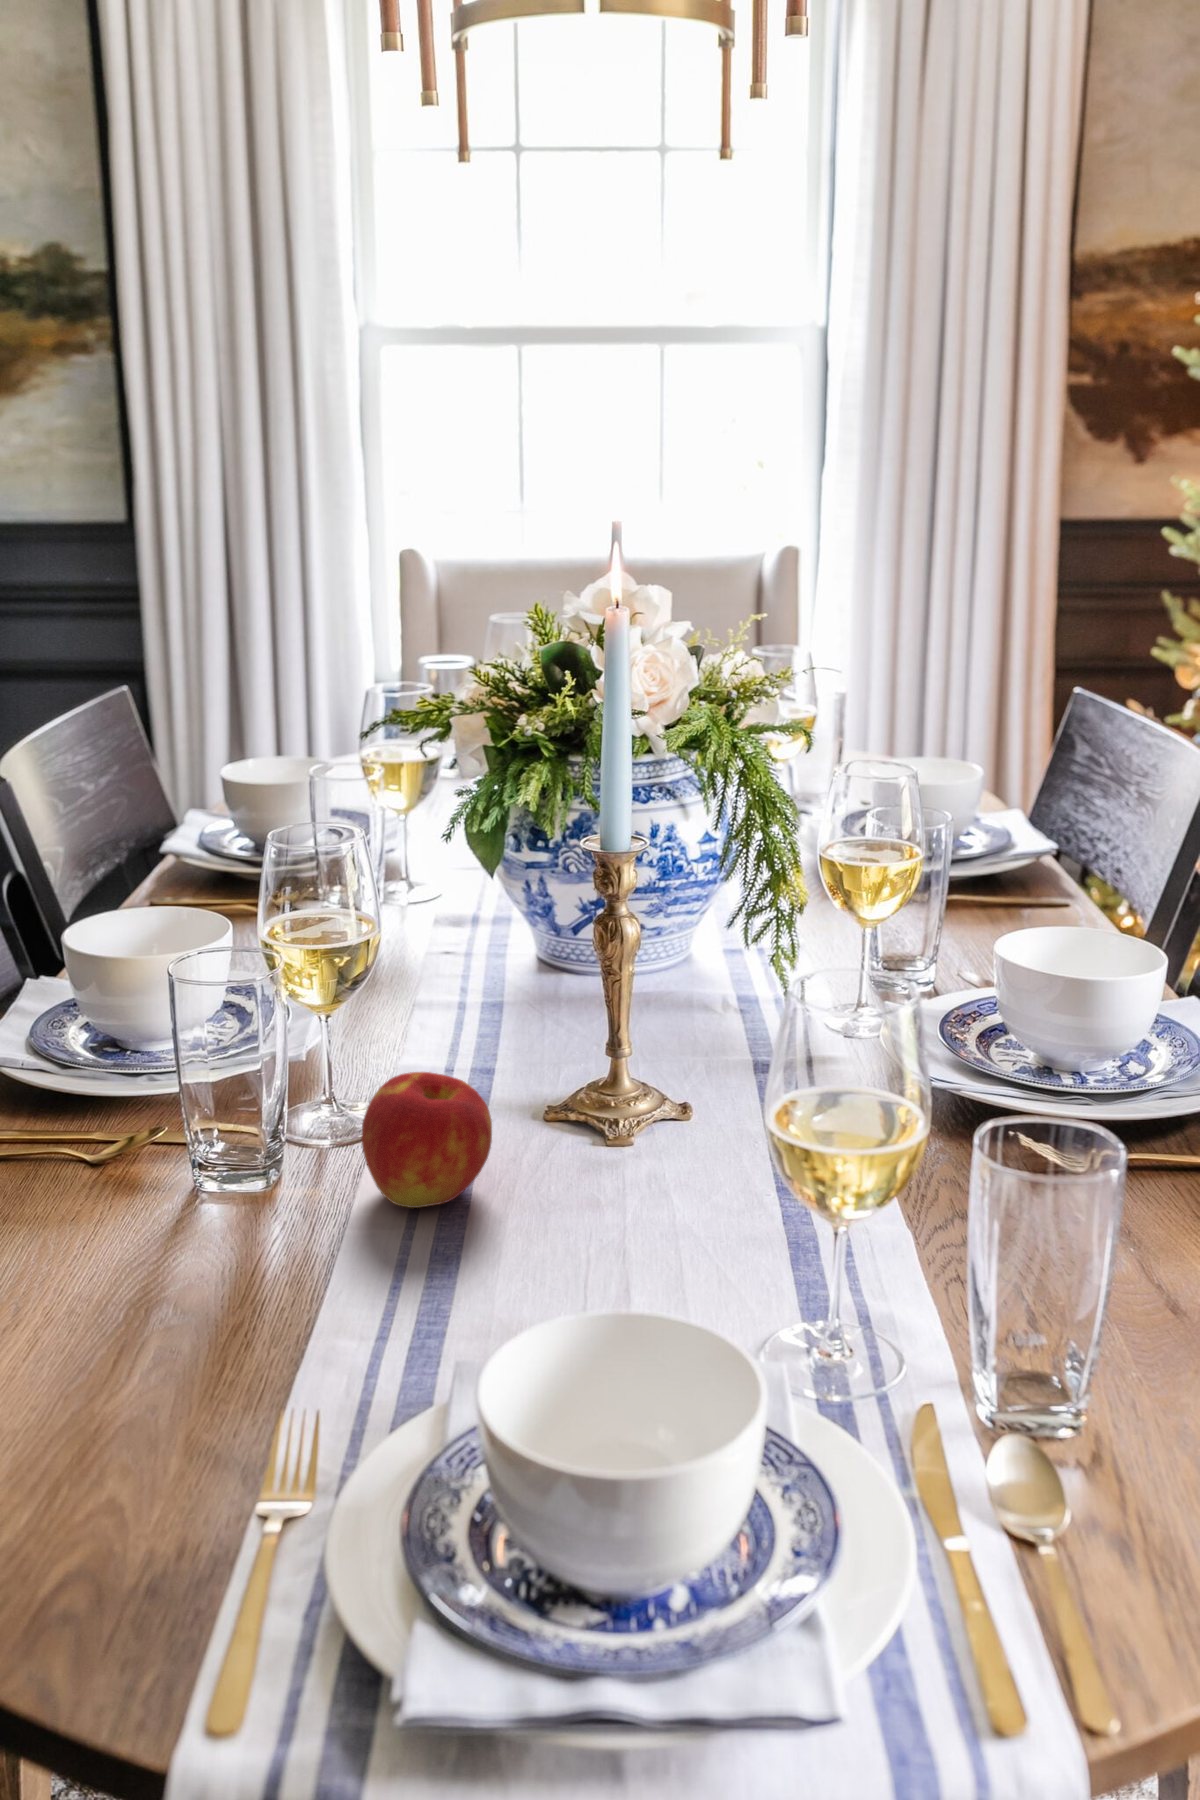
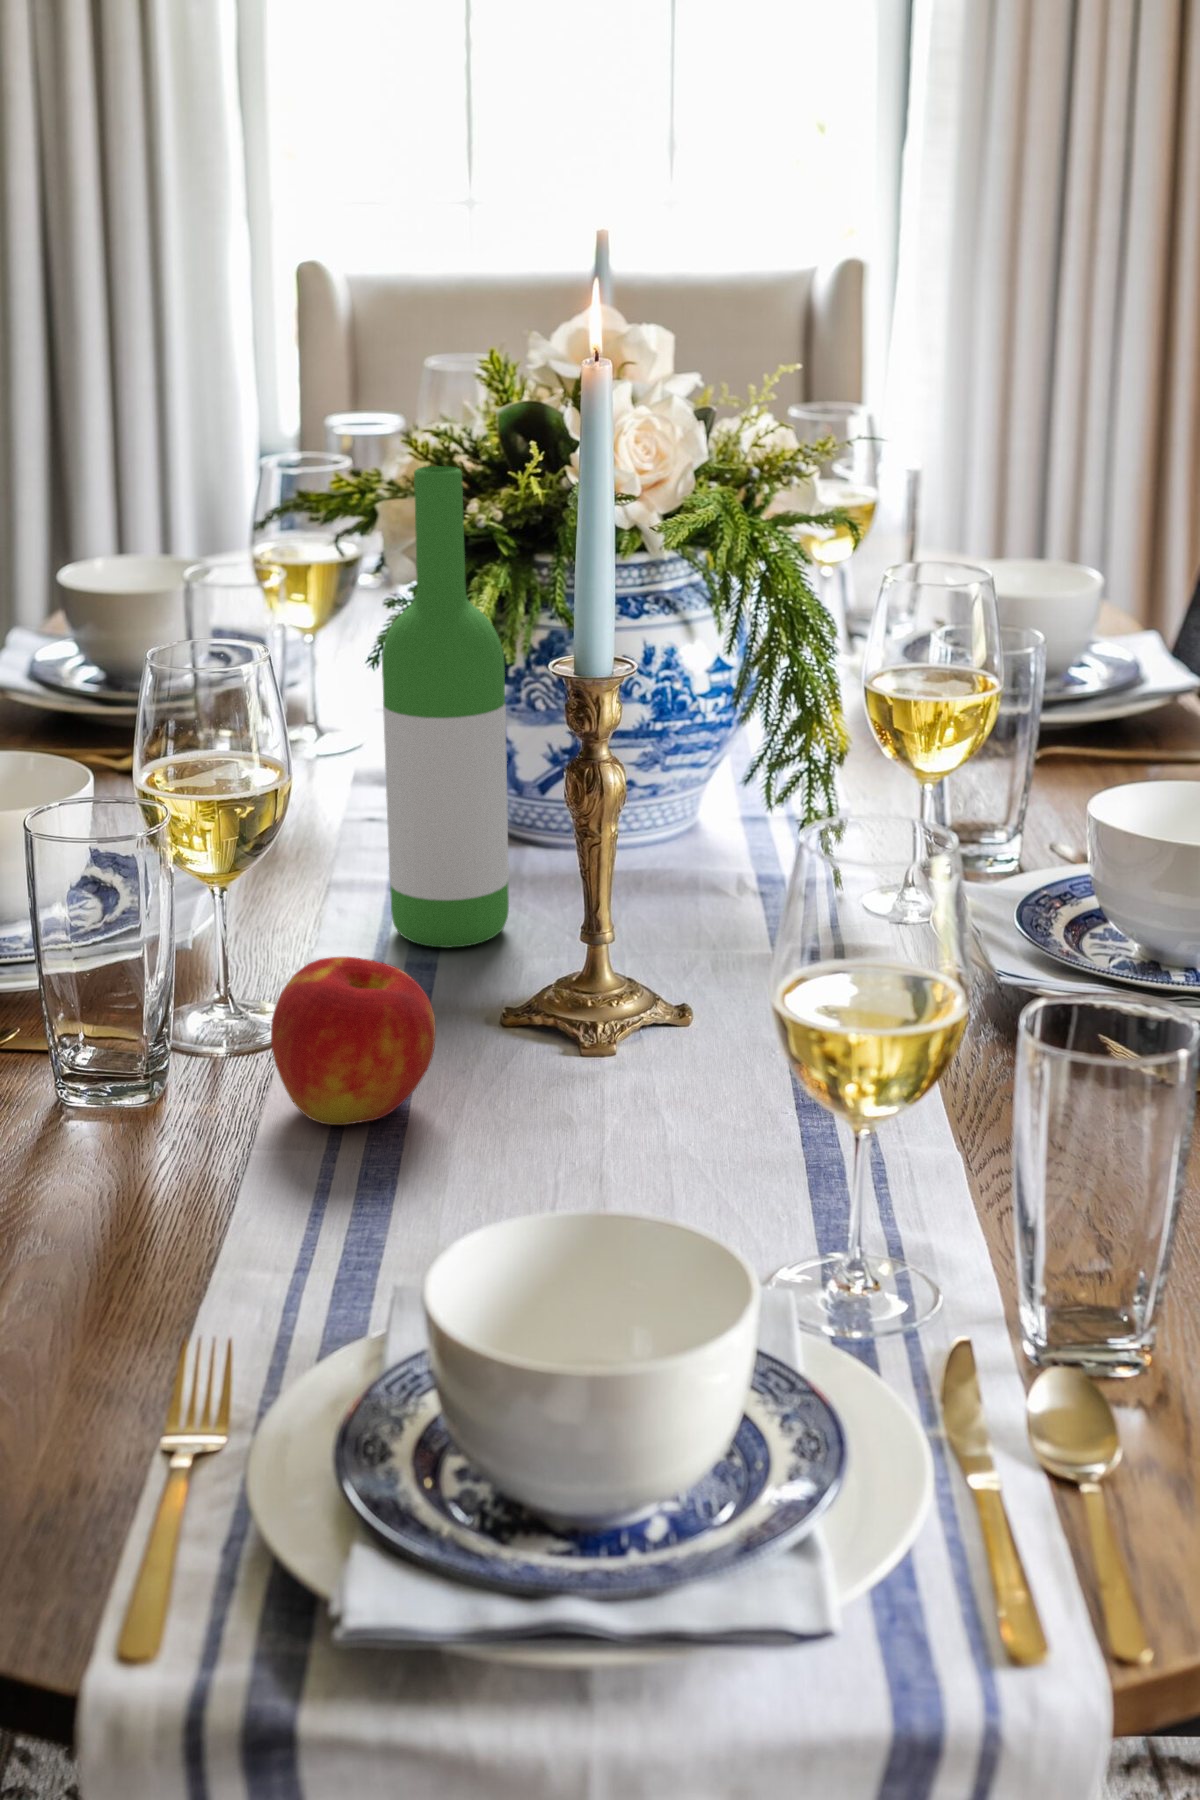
wine bottle: none [453,691,549,1055] -> present [382,466,509,947]

